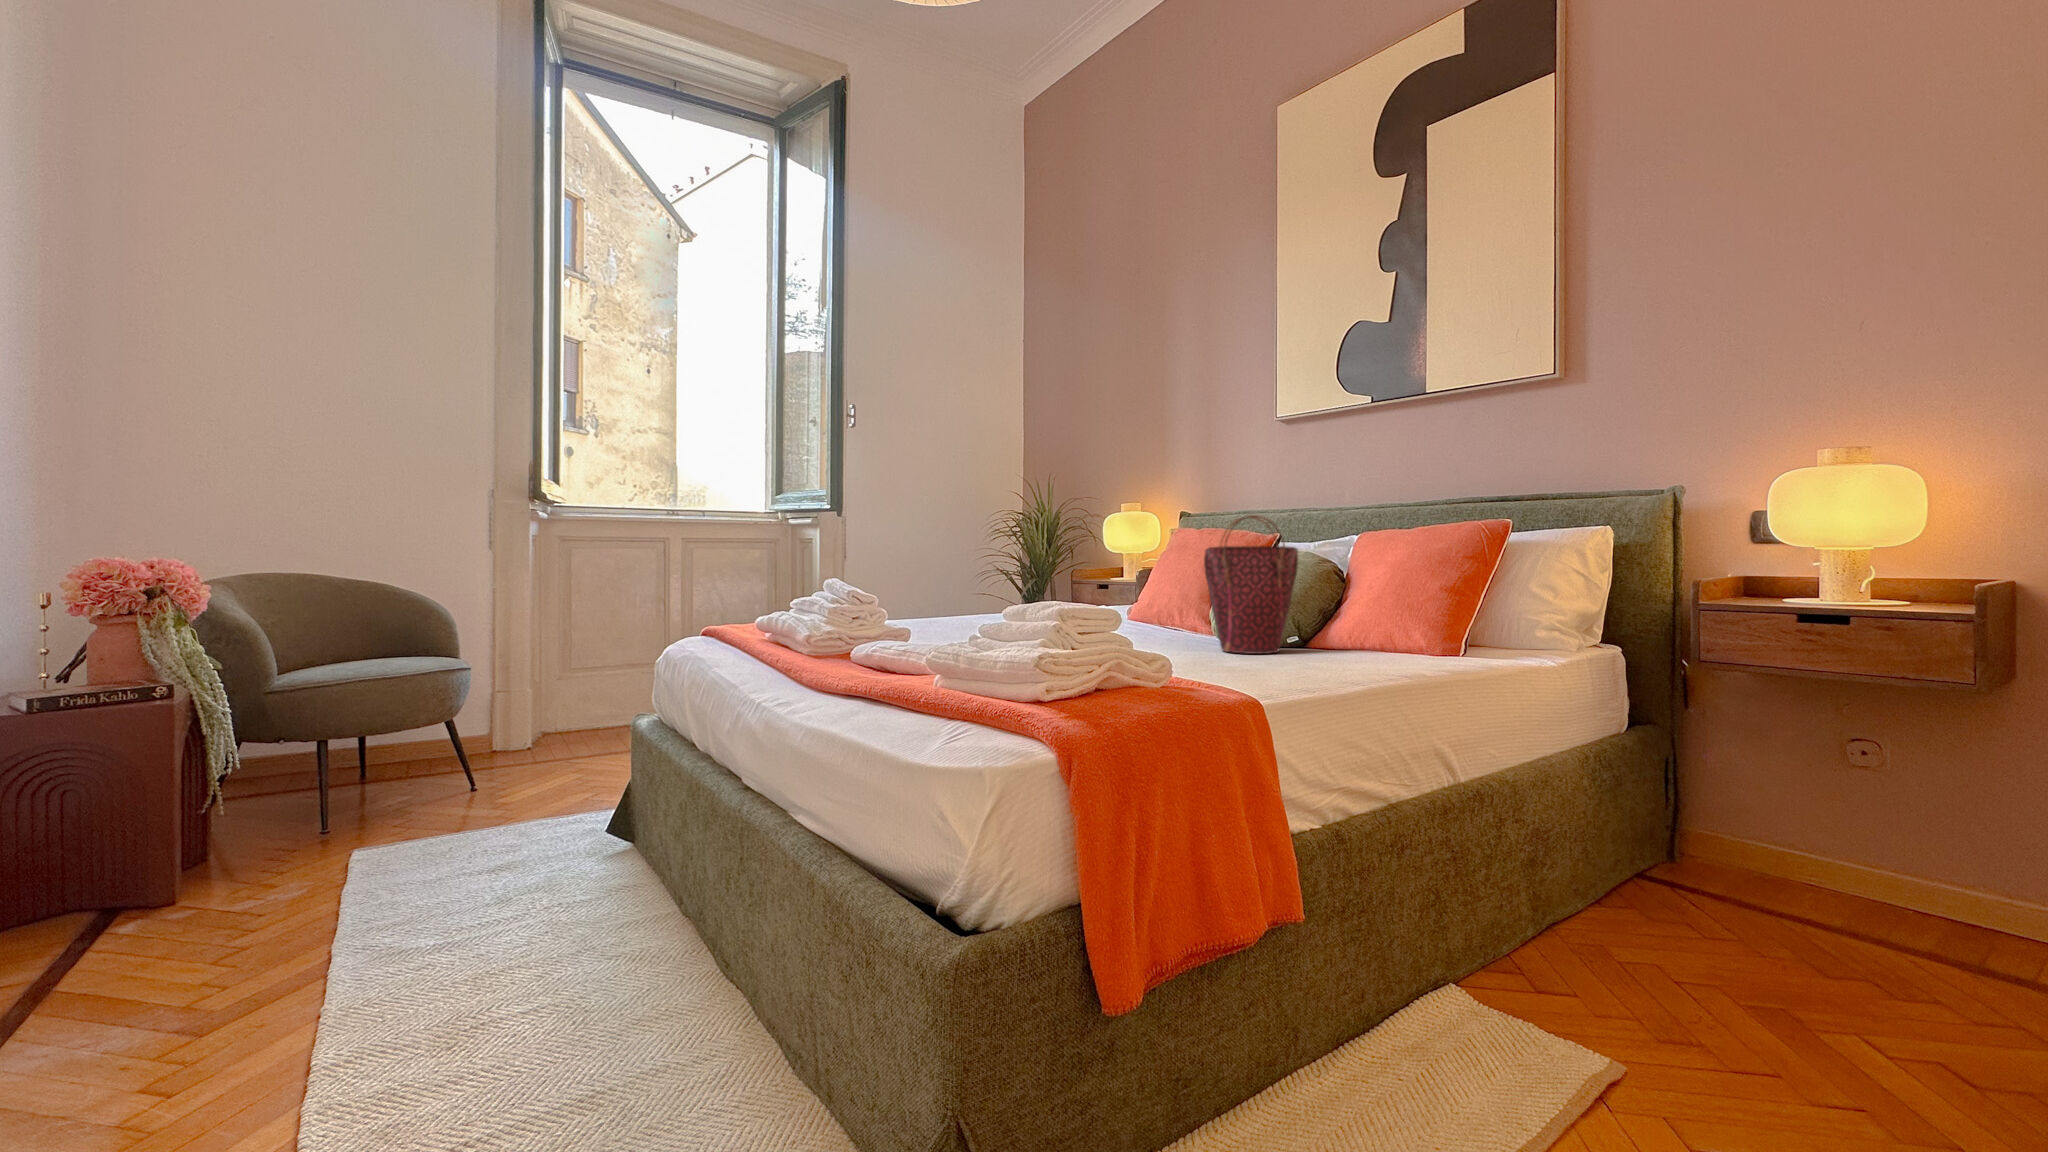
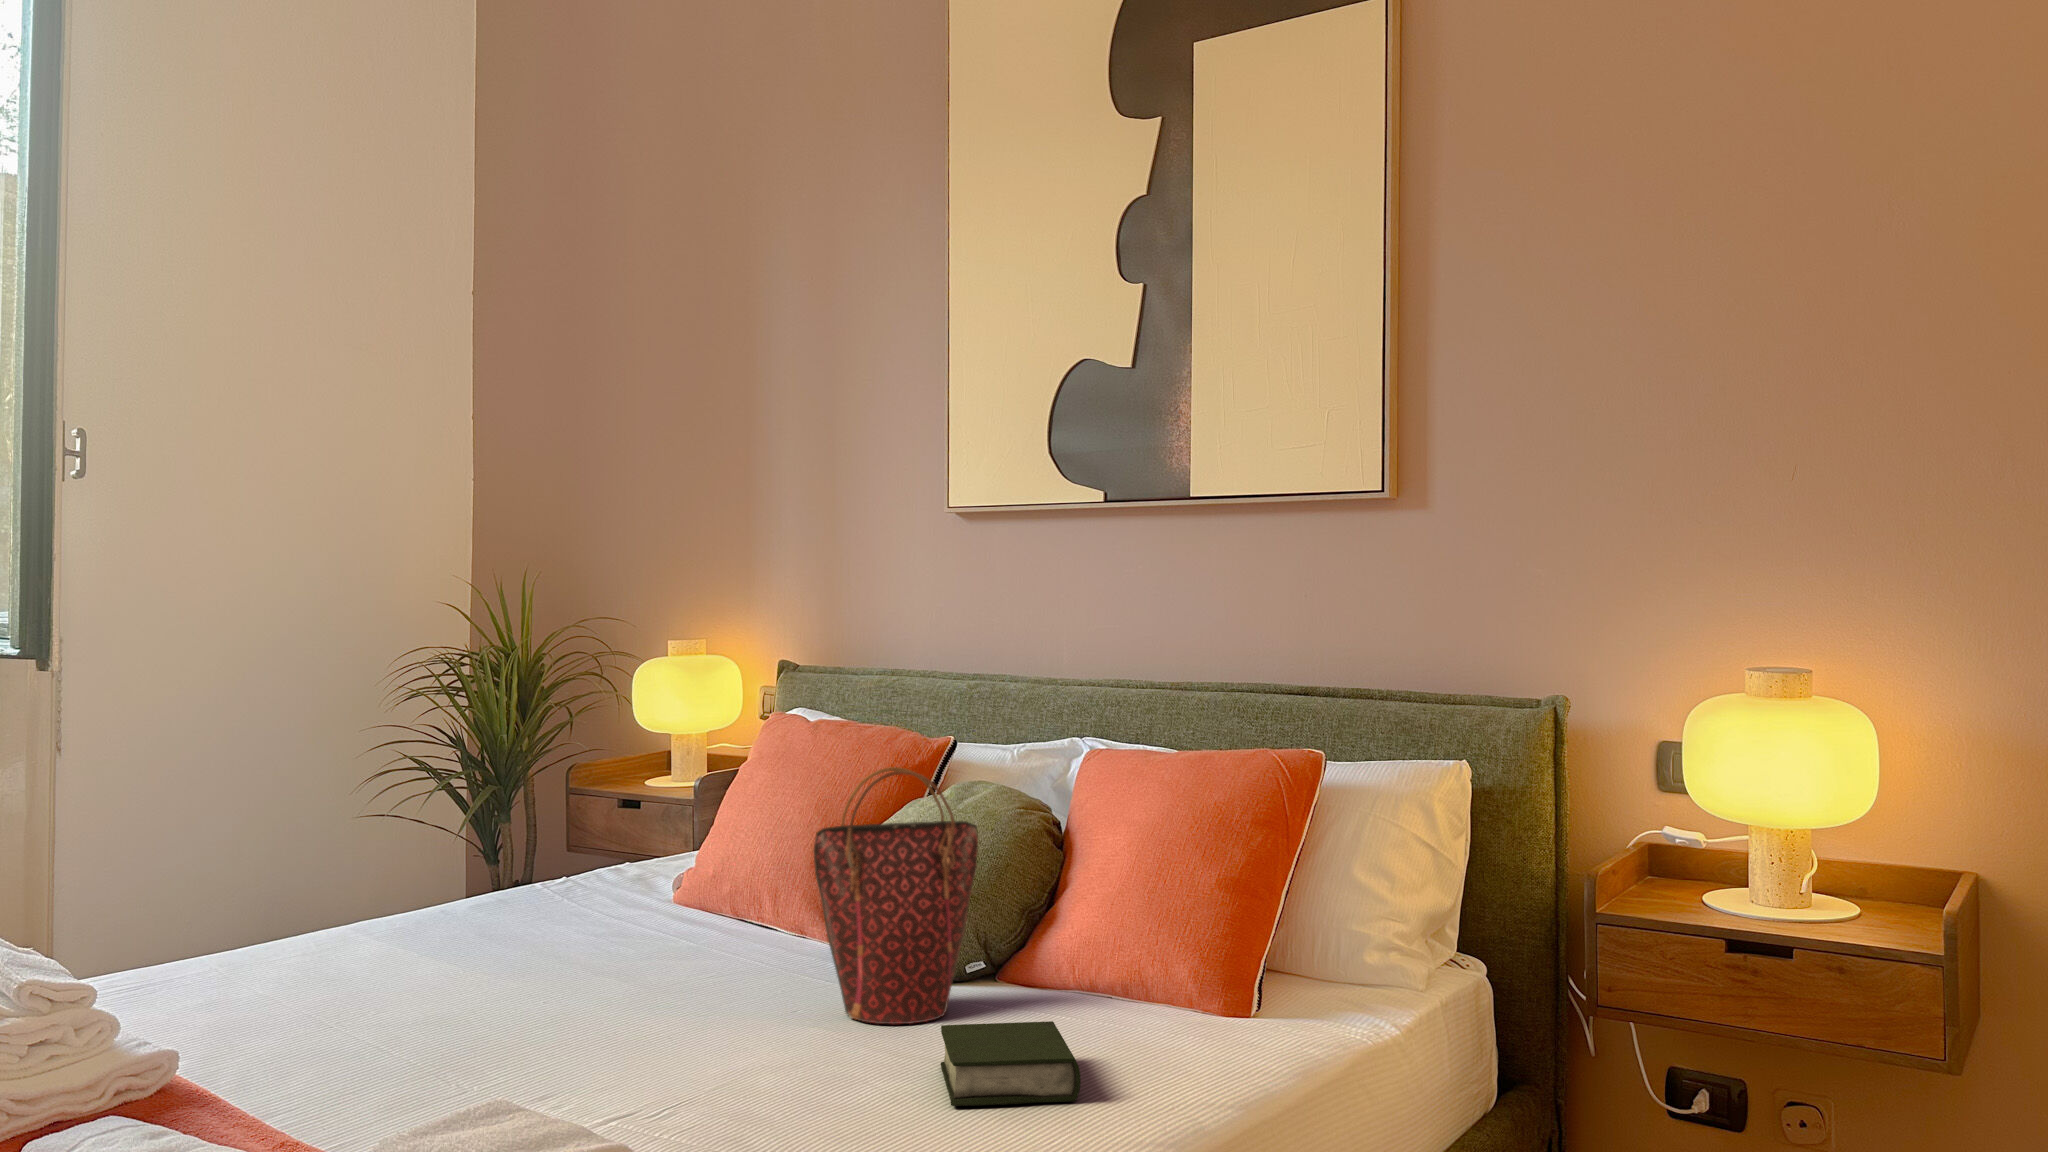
book: none [1278,643,1365,678] -> present [941,1021,1081,1106]

